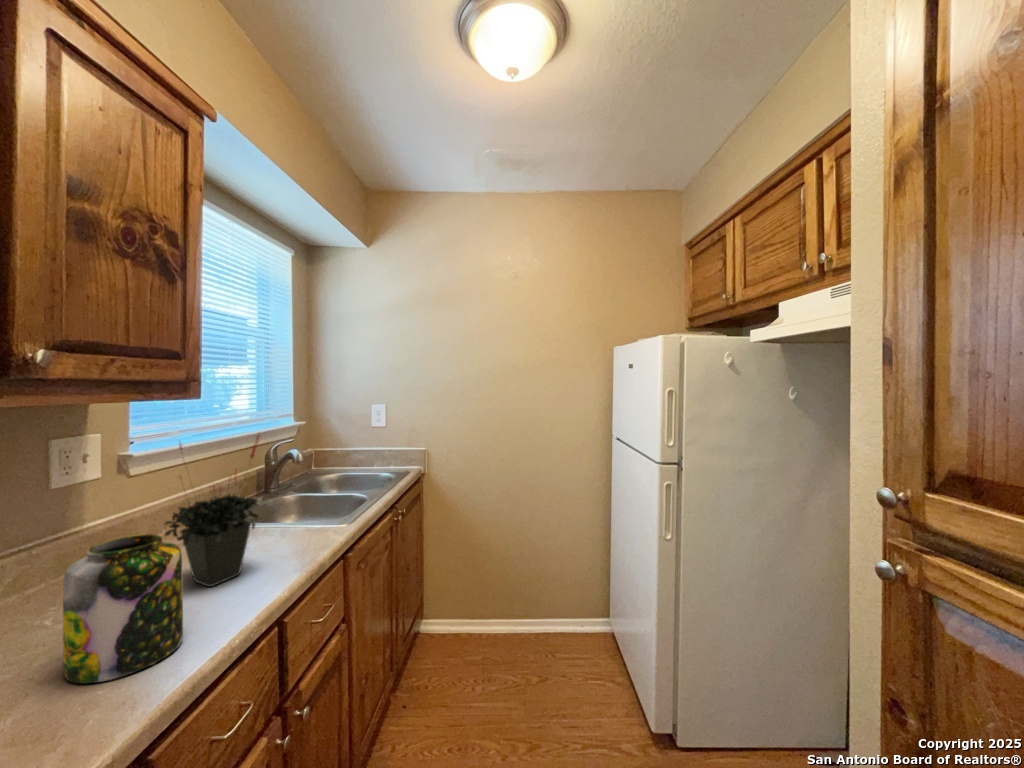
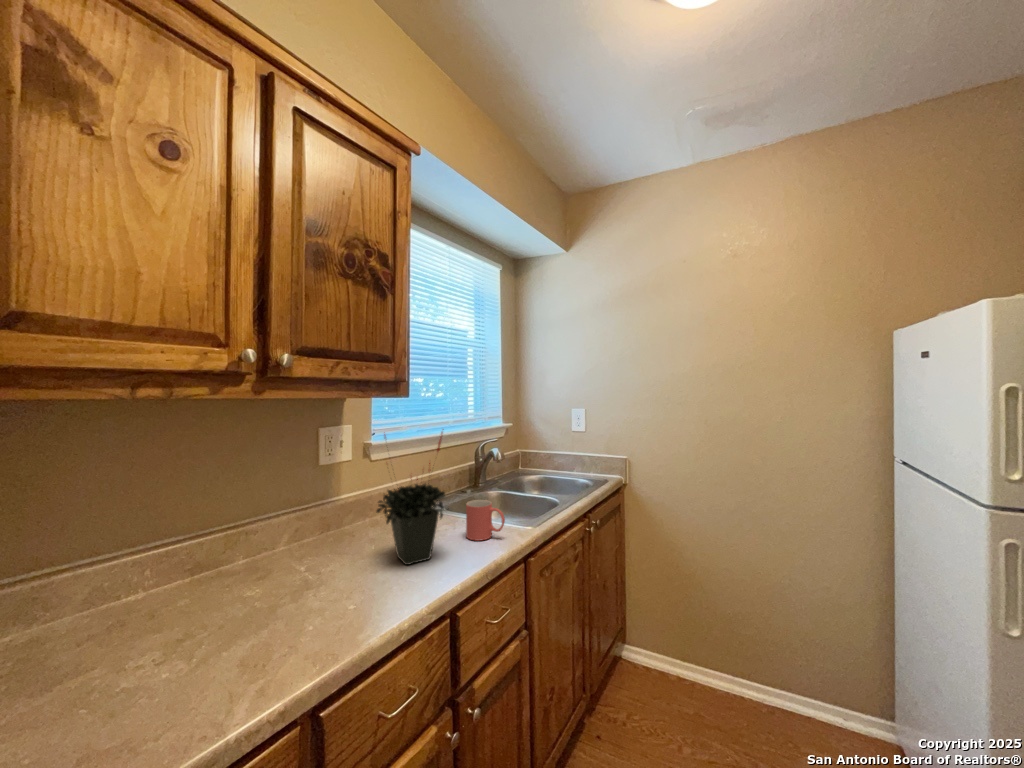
mug: none [276,504,322,547] -> present [466,500,505,541]
jar: present [63,534,183,683] -> none [292,509,370,630]

